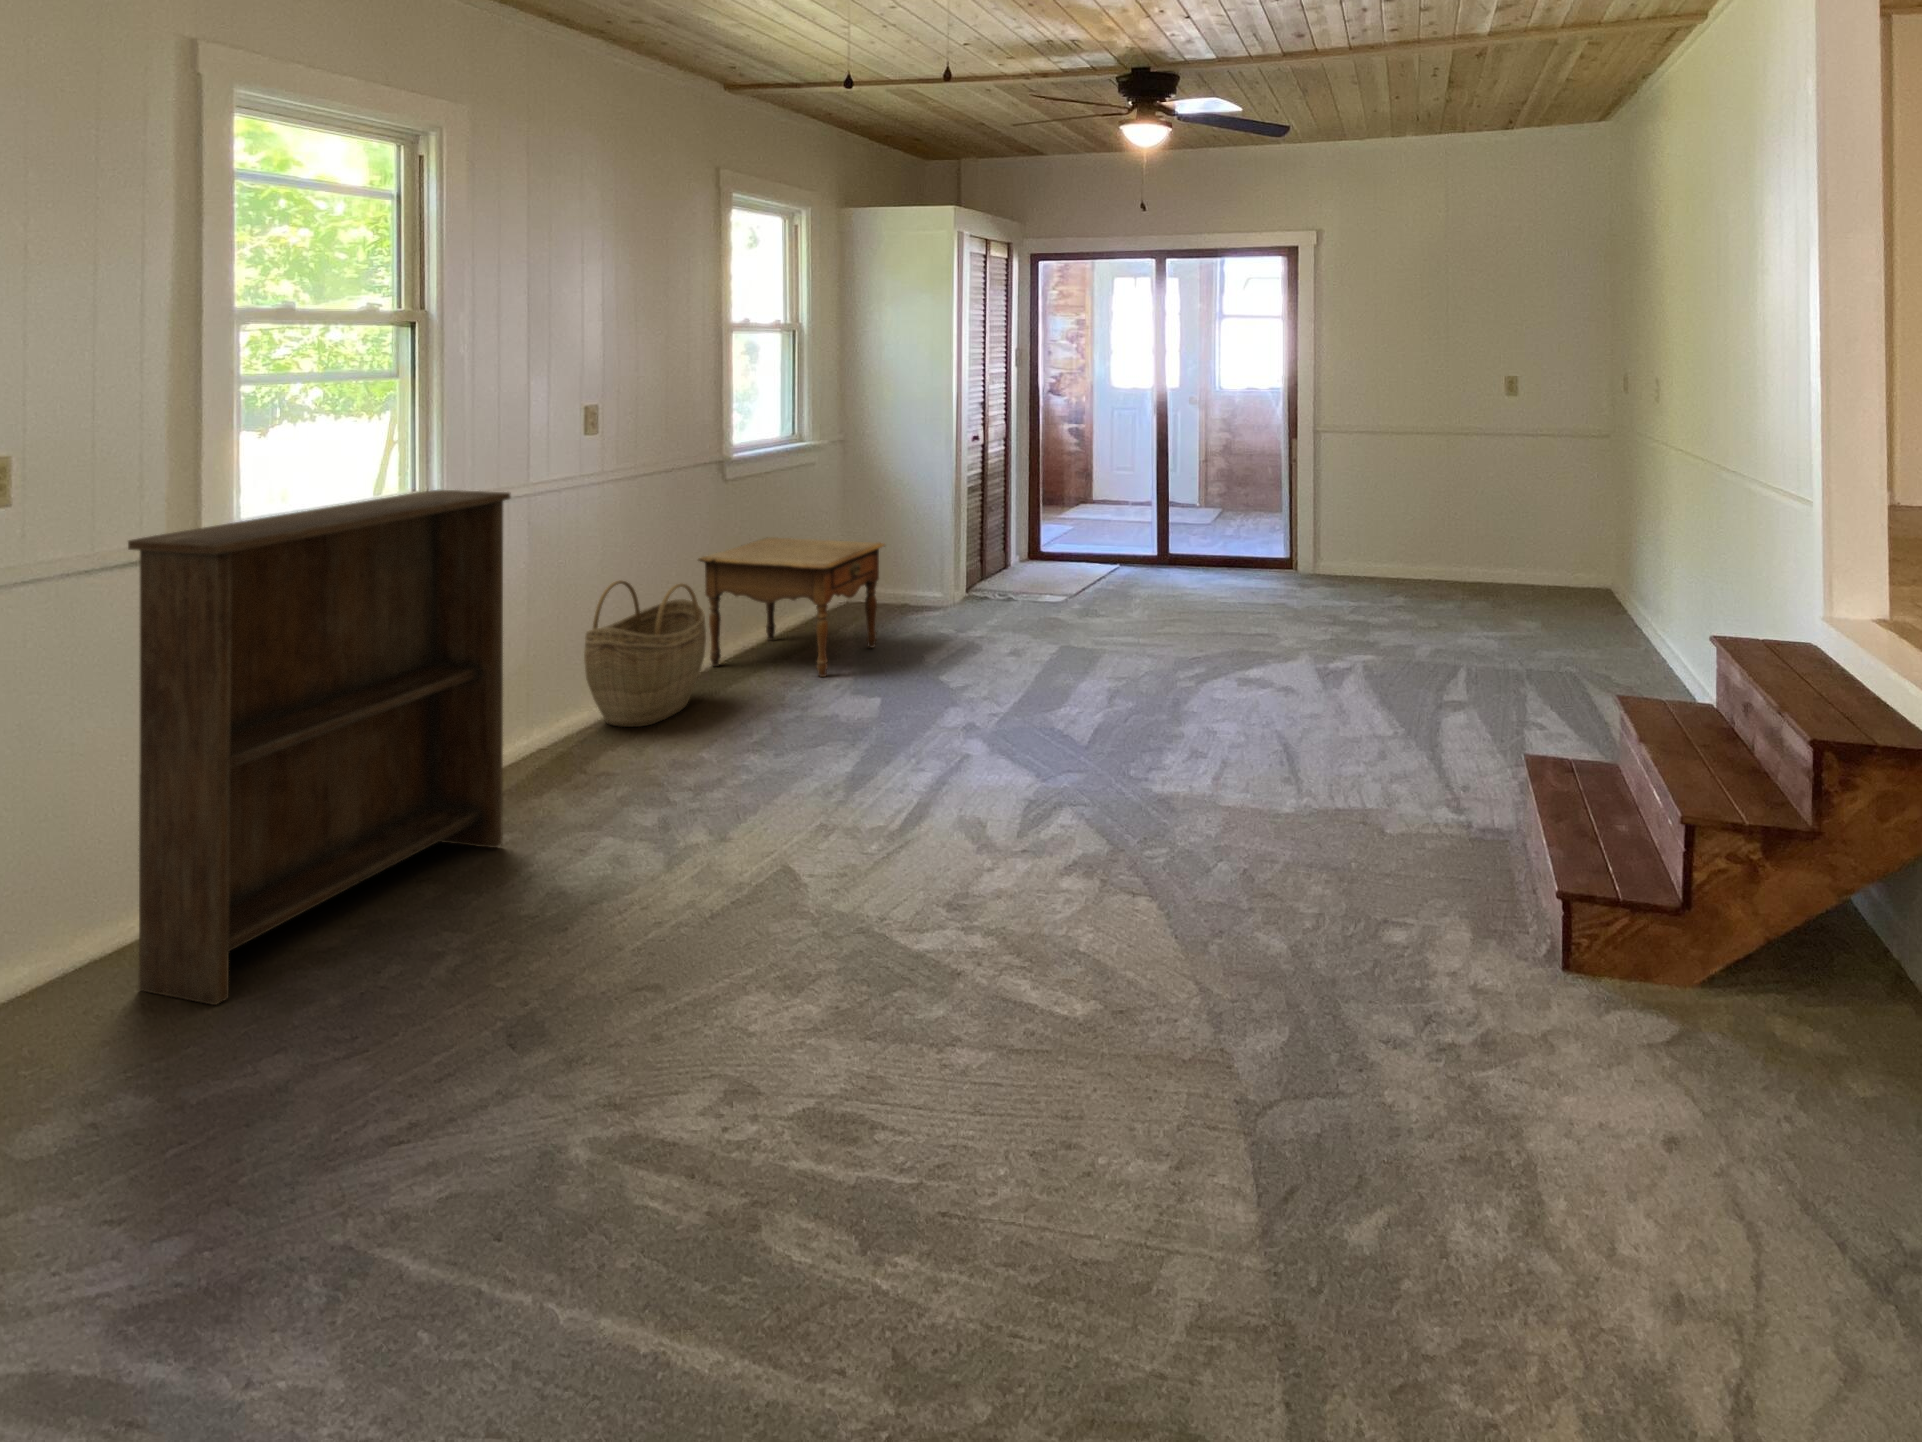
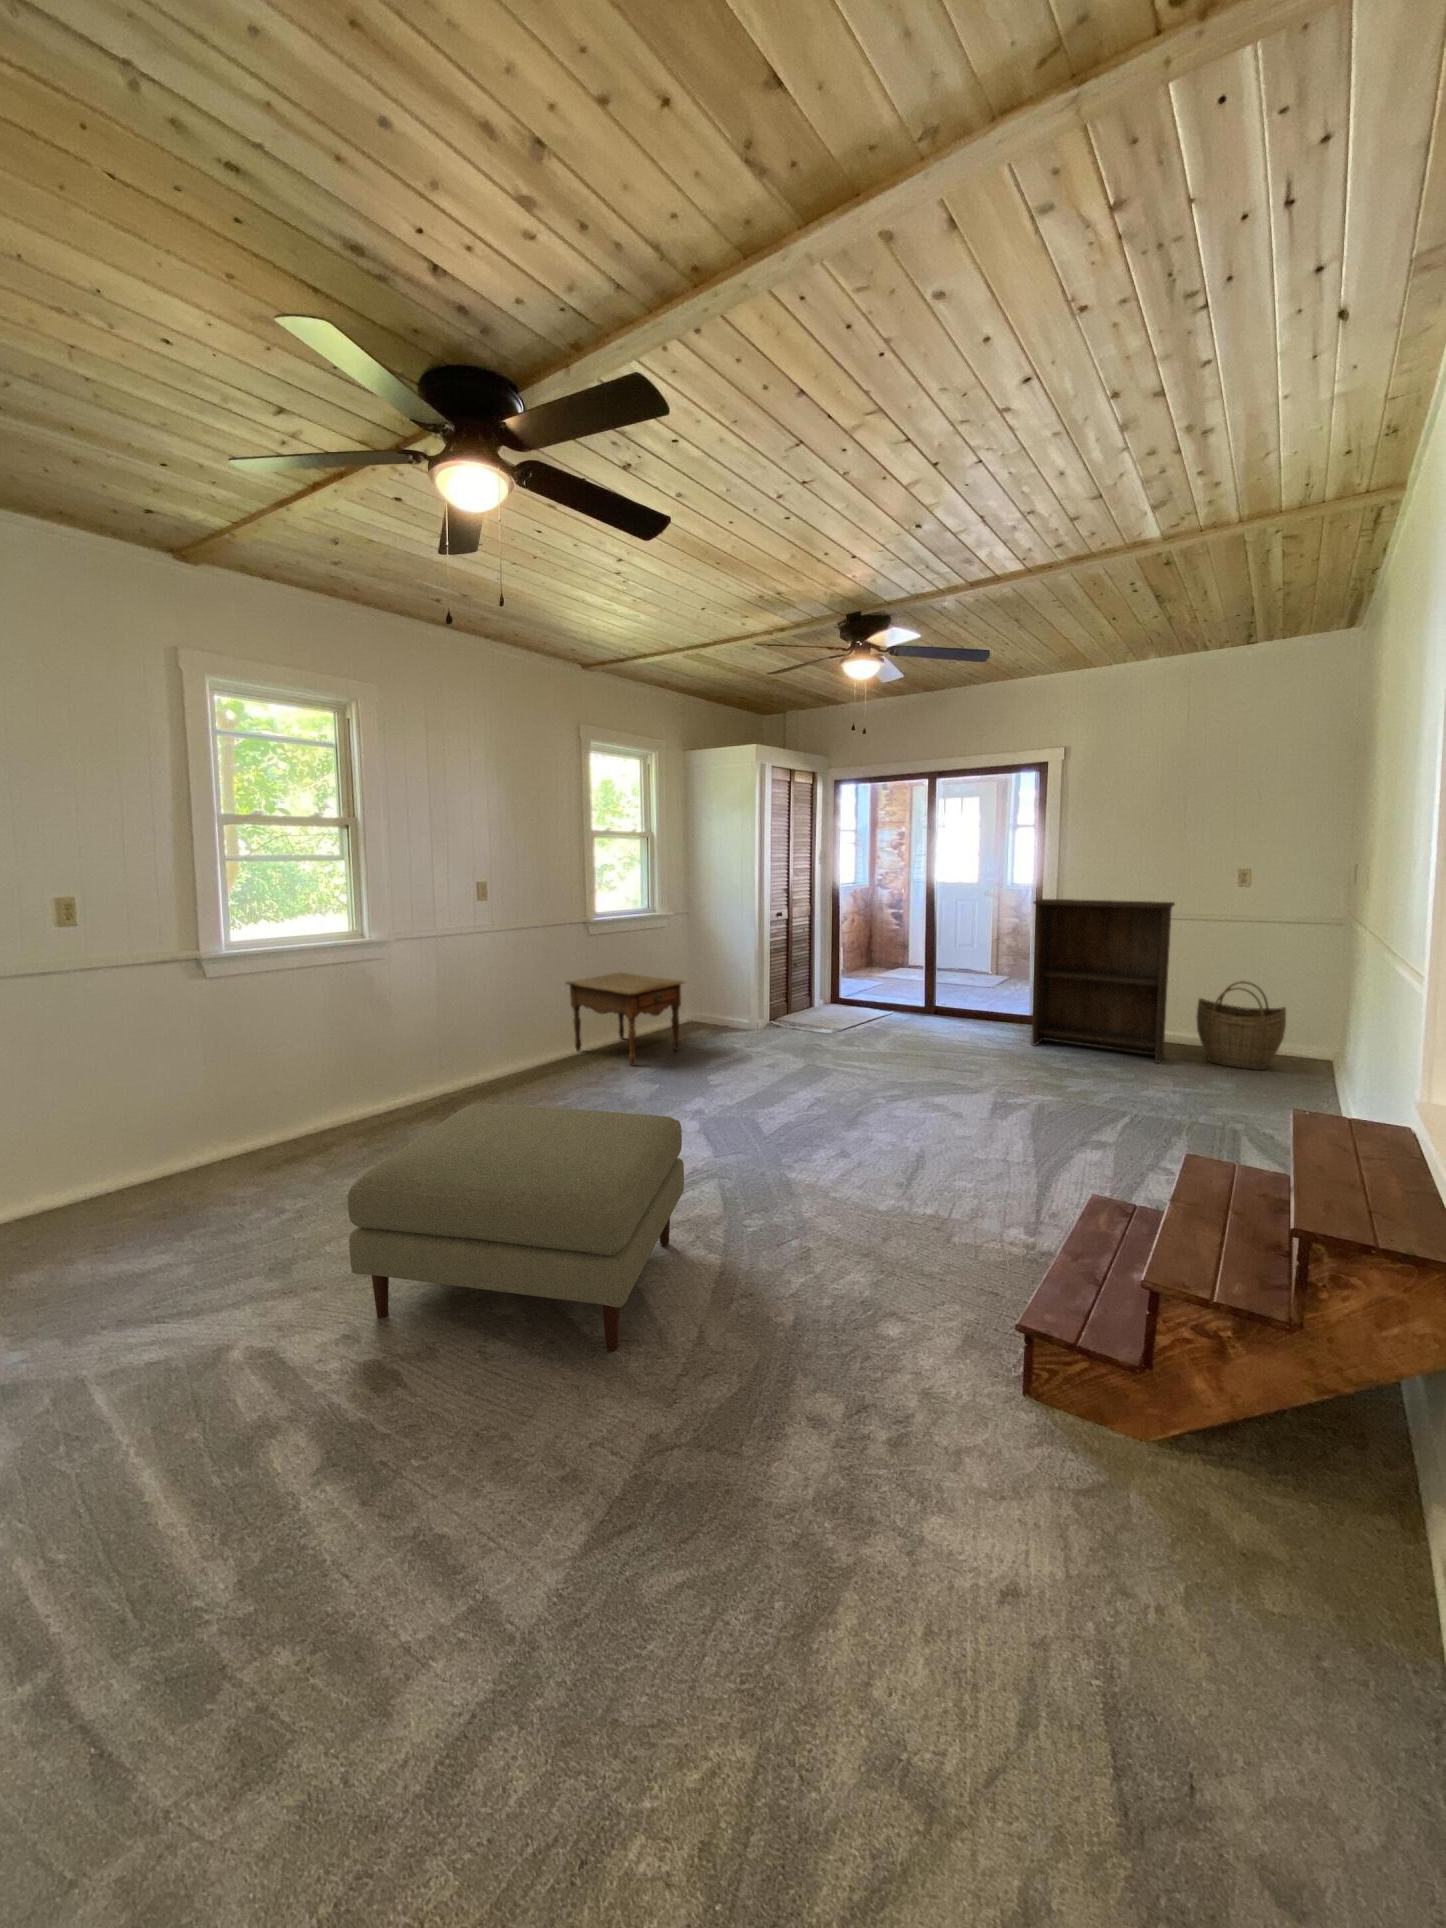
bookshelf: present [128,490,510,1005] -> present [1032,899,1175,1063]
woven basket: present [584,580,706,727] -> present [1197,981,1286,1070]
ottoman: none [719,722,1144,1093] -> present [348,1103,684,1351]

